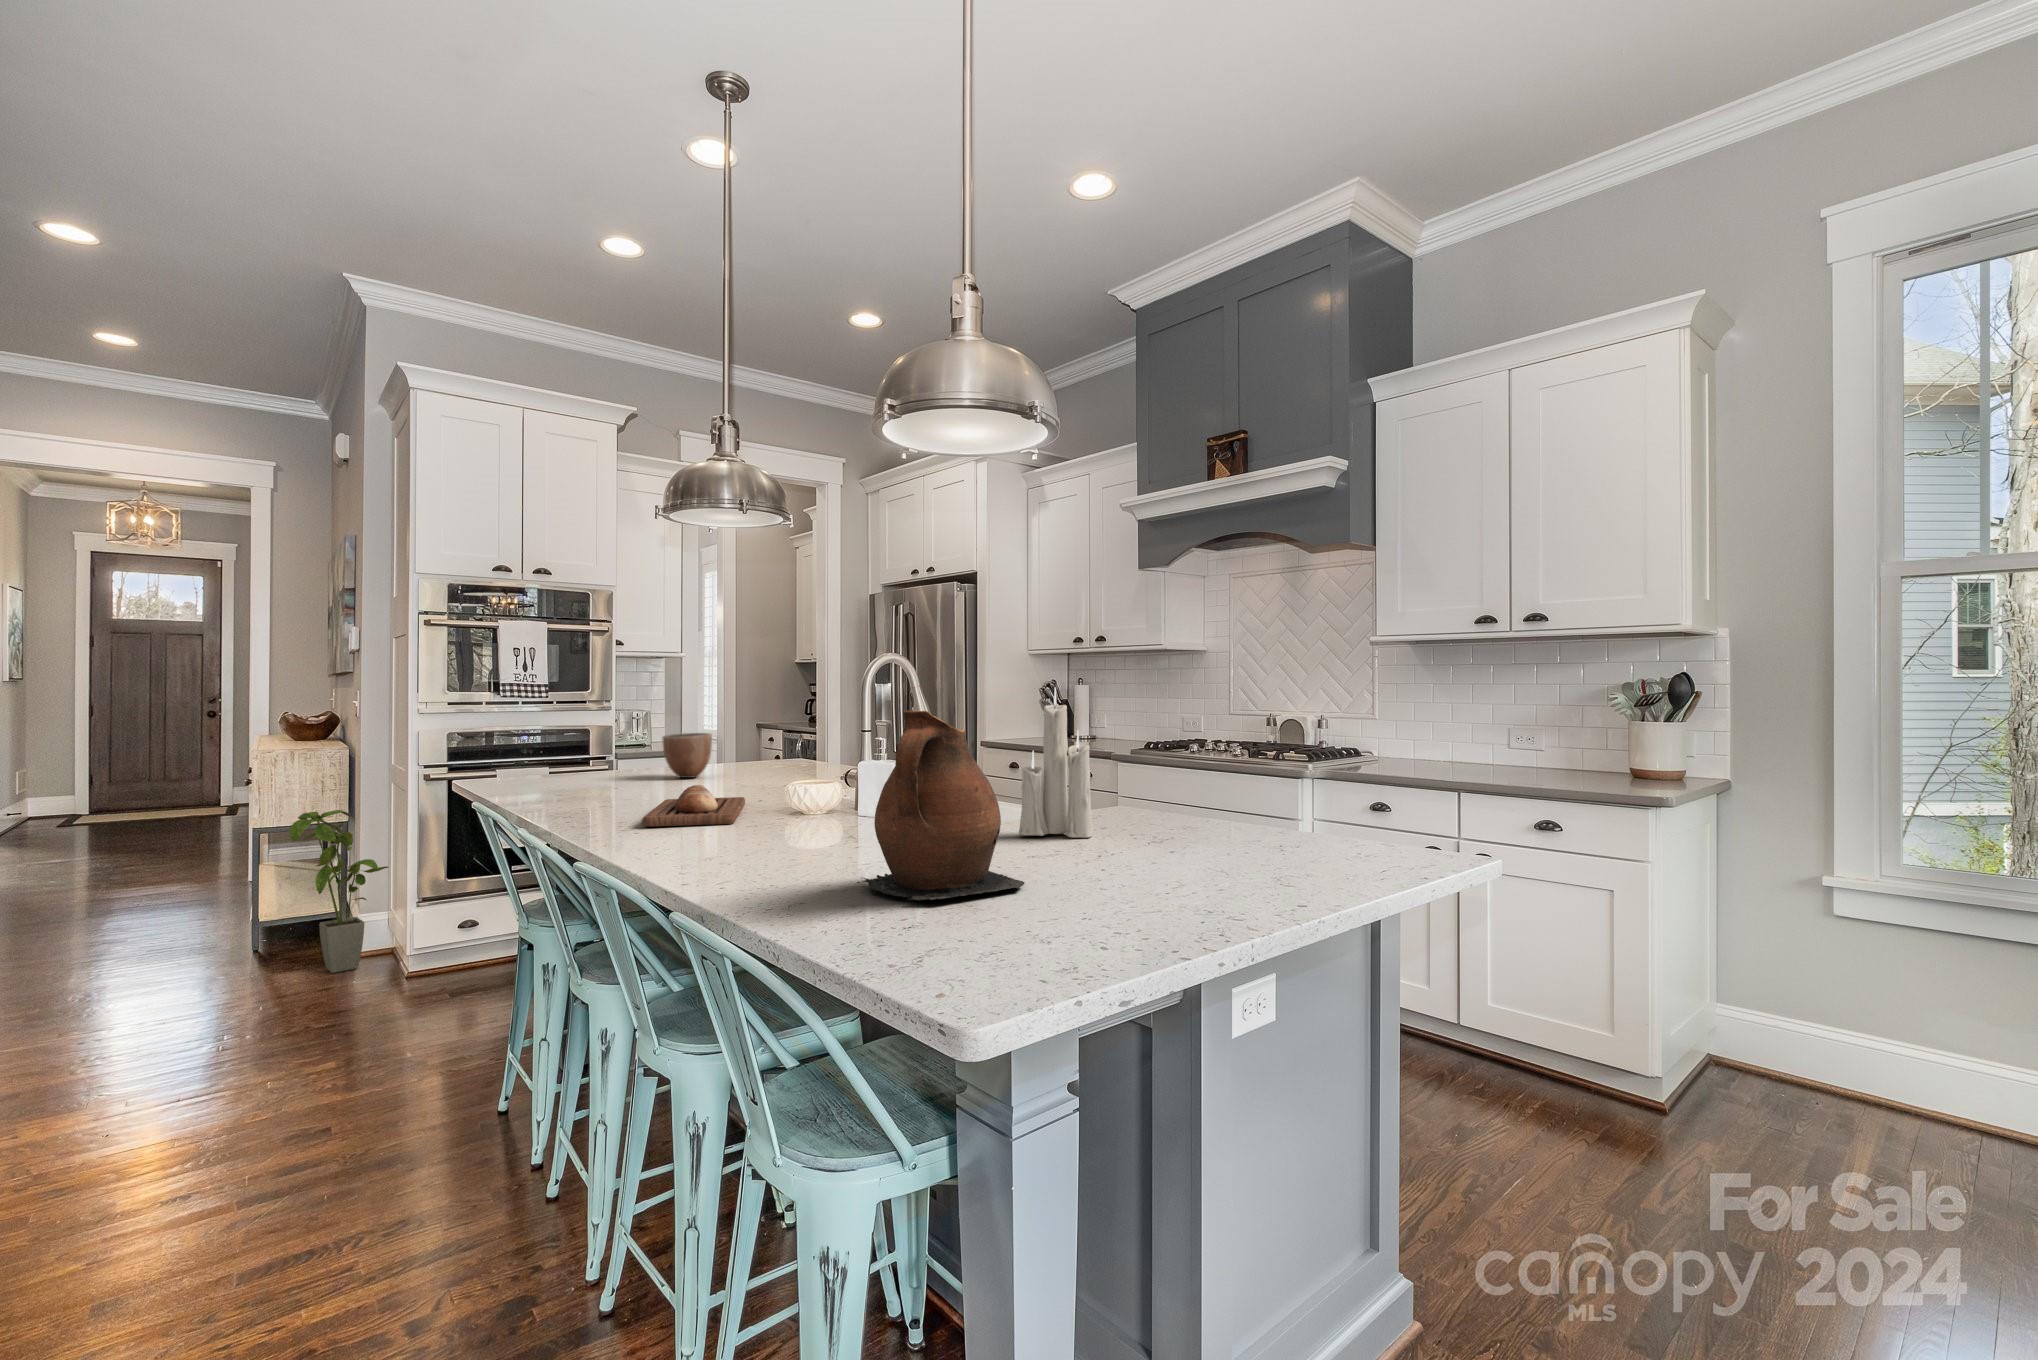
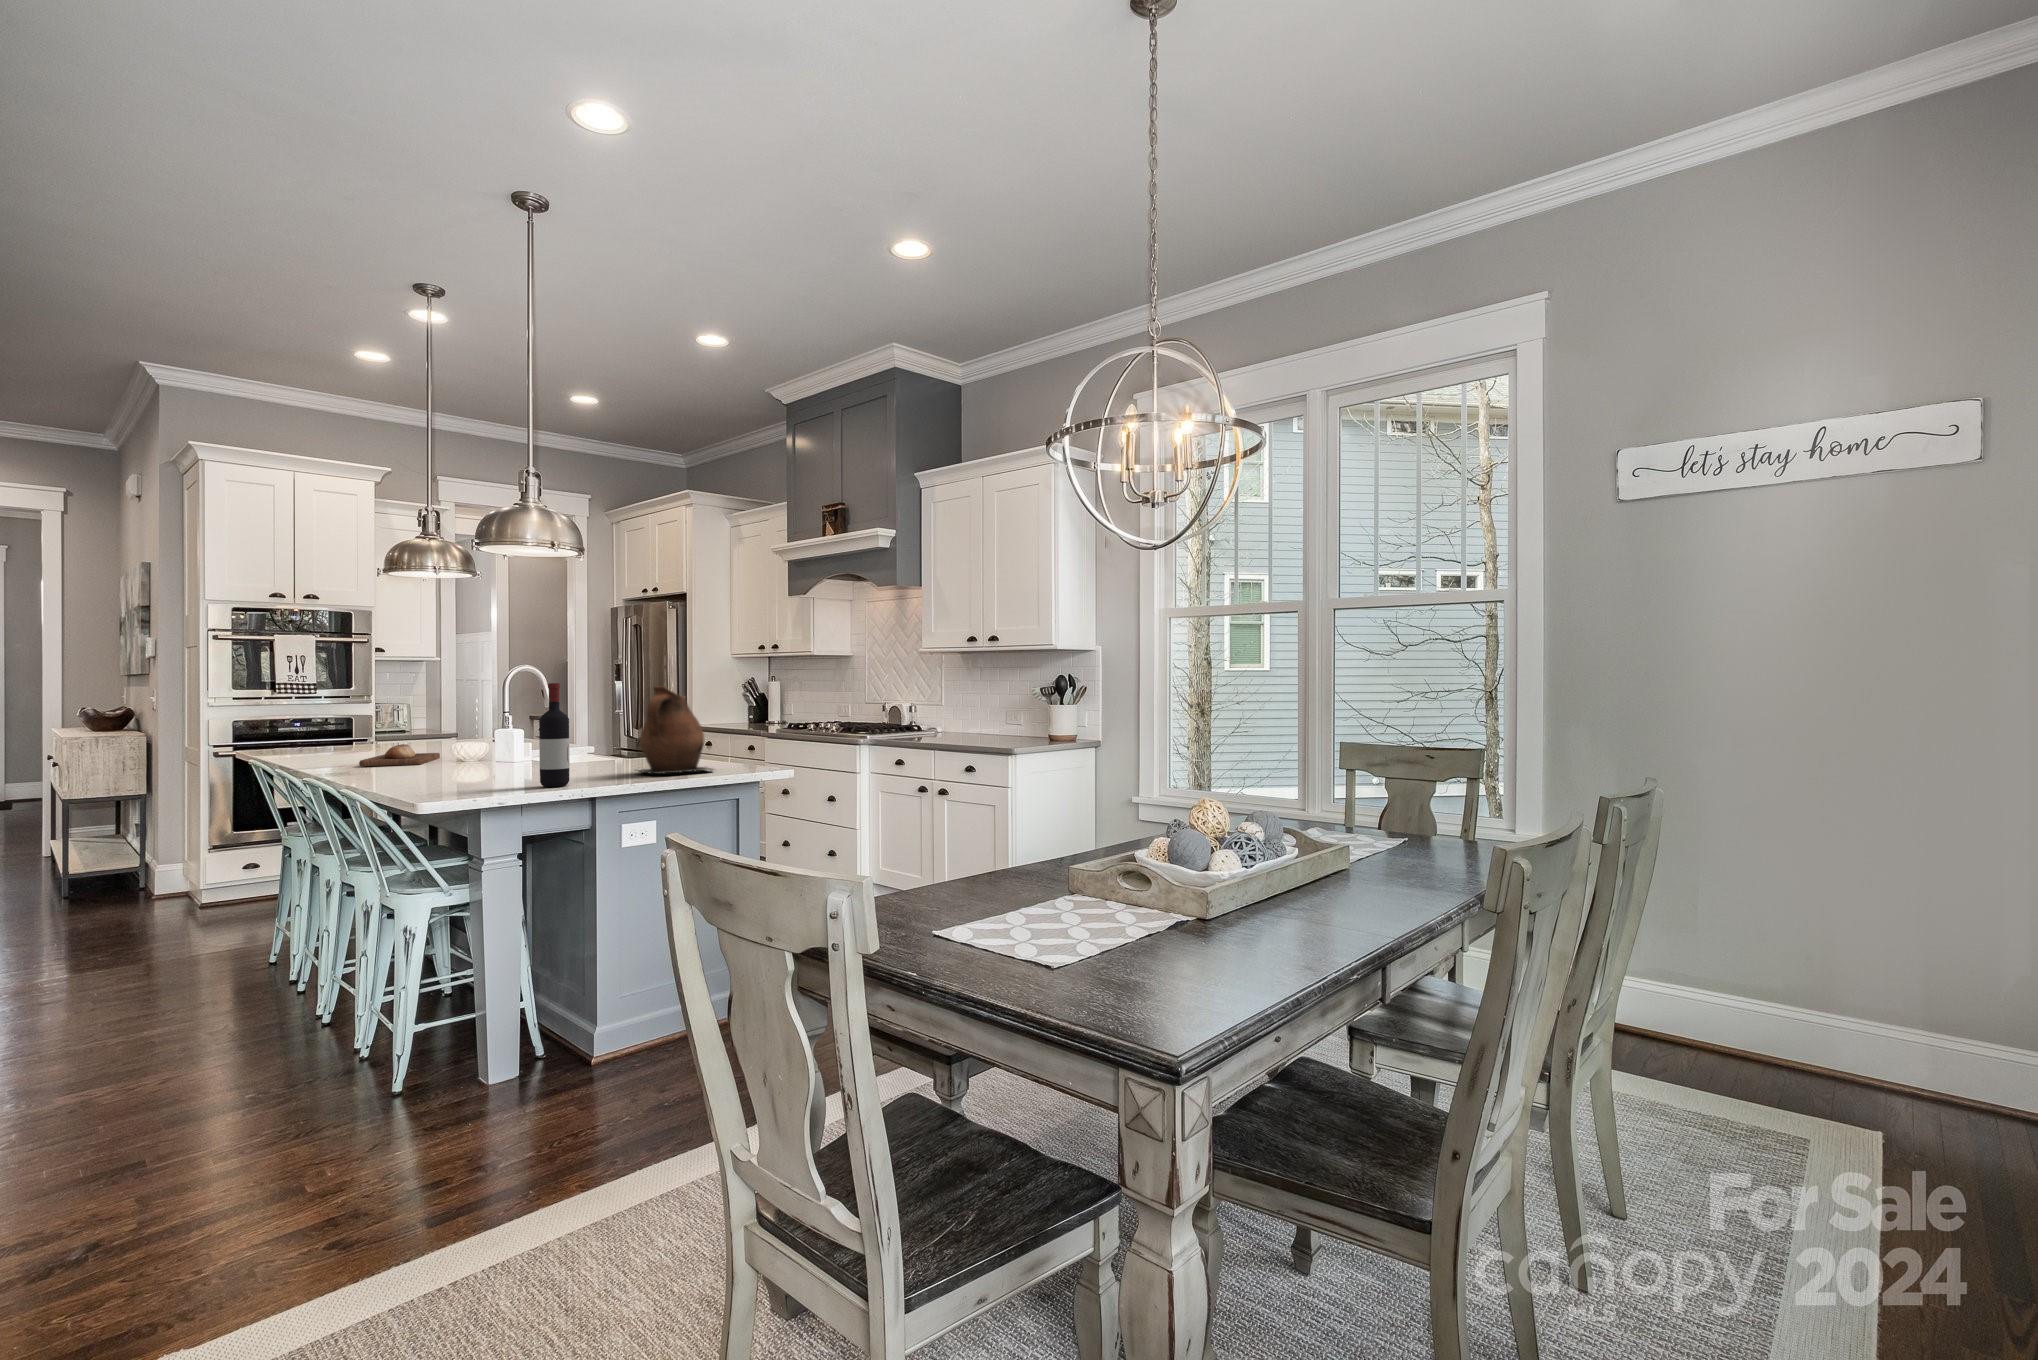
candle: present [1019,687,1093,838] -> none [582,676,626,764]
wine bottle: none [1090,698,1152,934] -> present [539,683,570,787]
ceramic pitcher: present [857,711,1025,900] -> present [638,687,712,774]
decorative bowl: present [662,733,712,778] -> none [398,716,437,748]
house plant: present [290,810,388,973] -> none [99,781,184,909]

